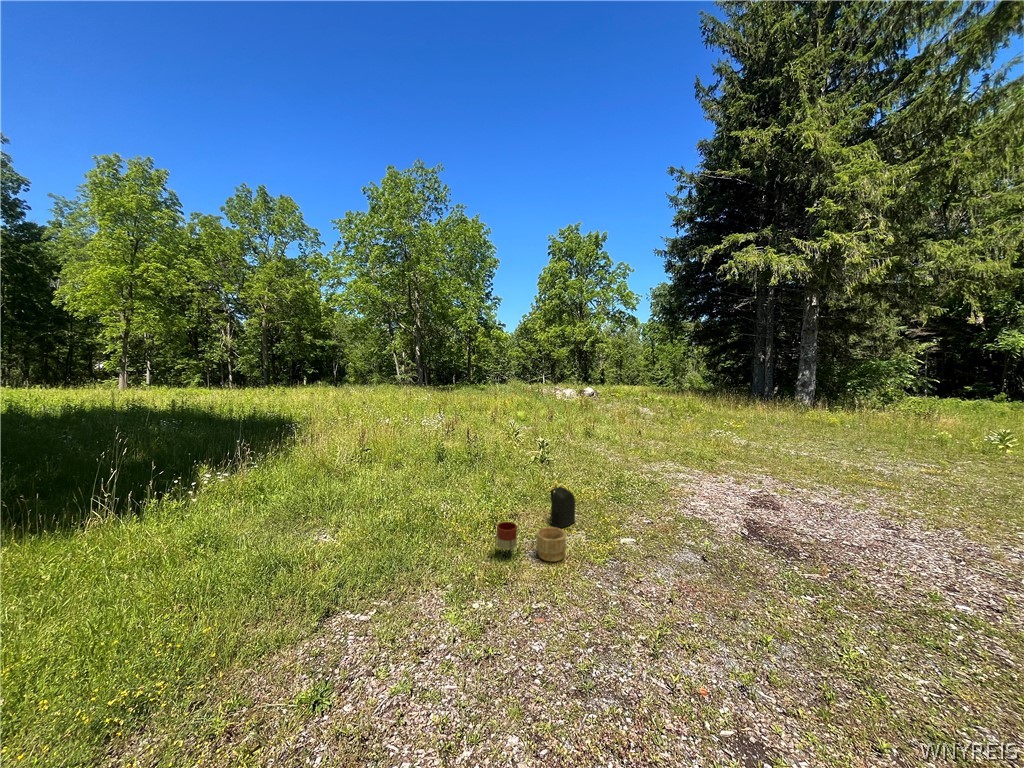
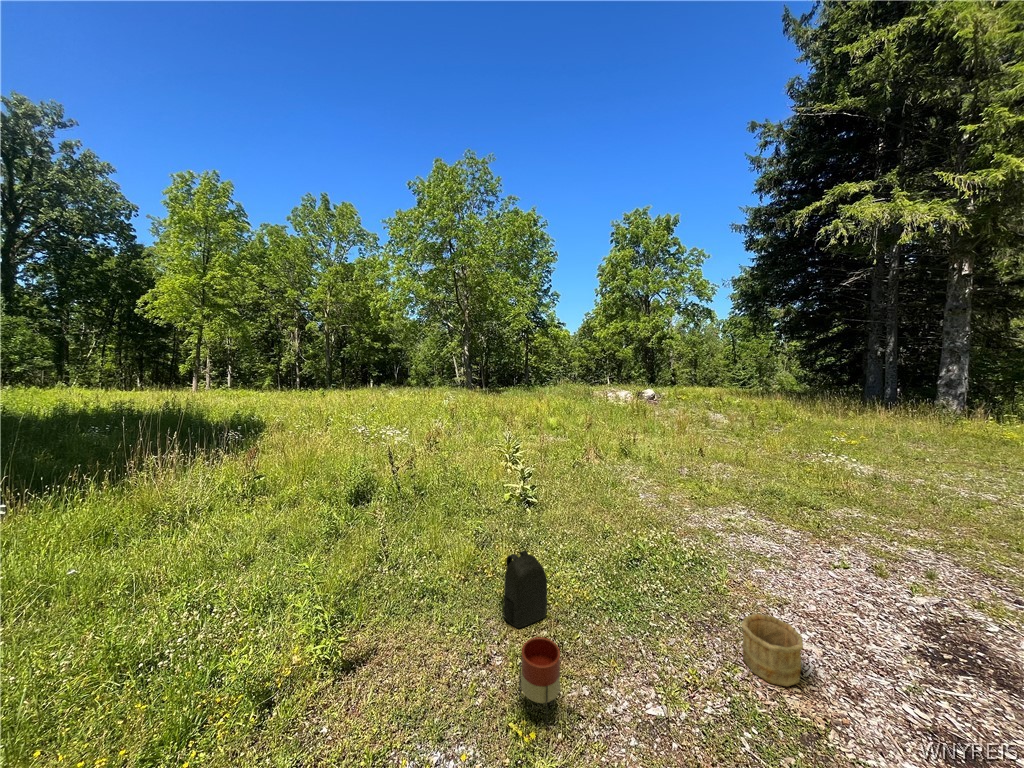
planter: present [495,522,517,550] -> present [519,637,560,726]
wooden bucket: present [536,527,566,562] -> present [741,613,803,686]

